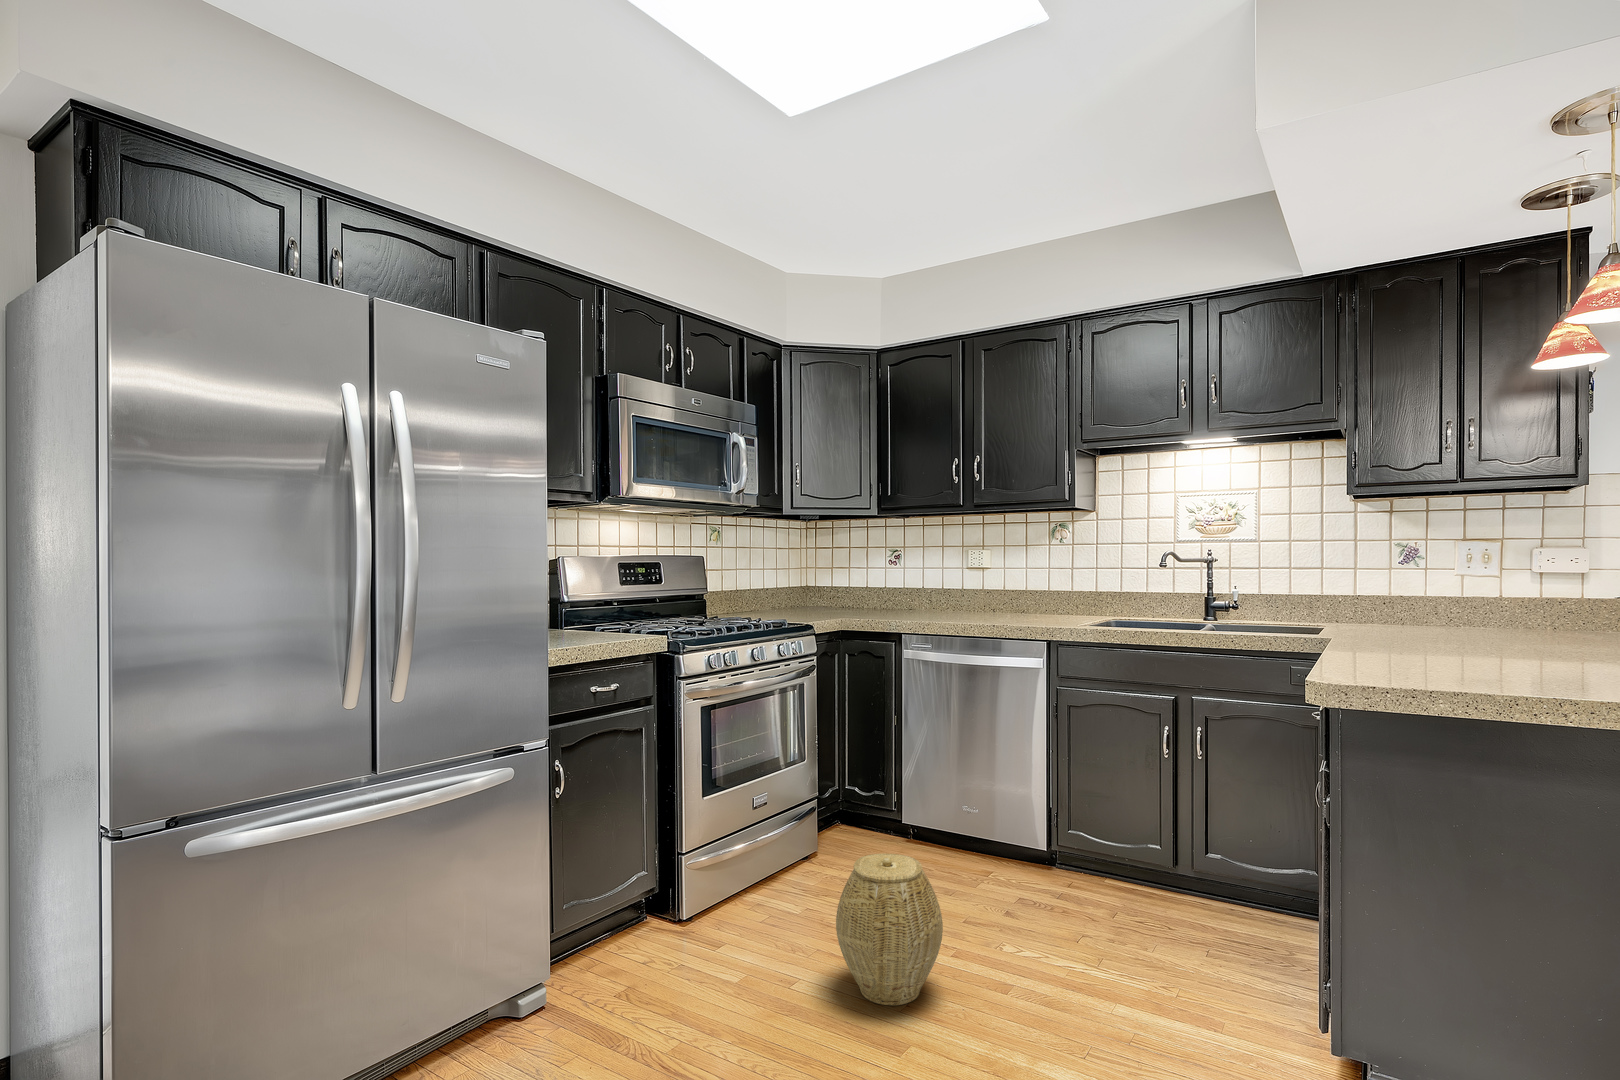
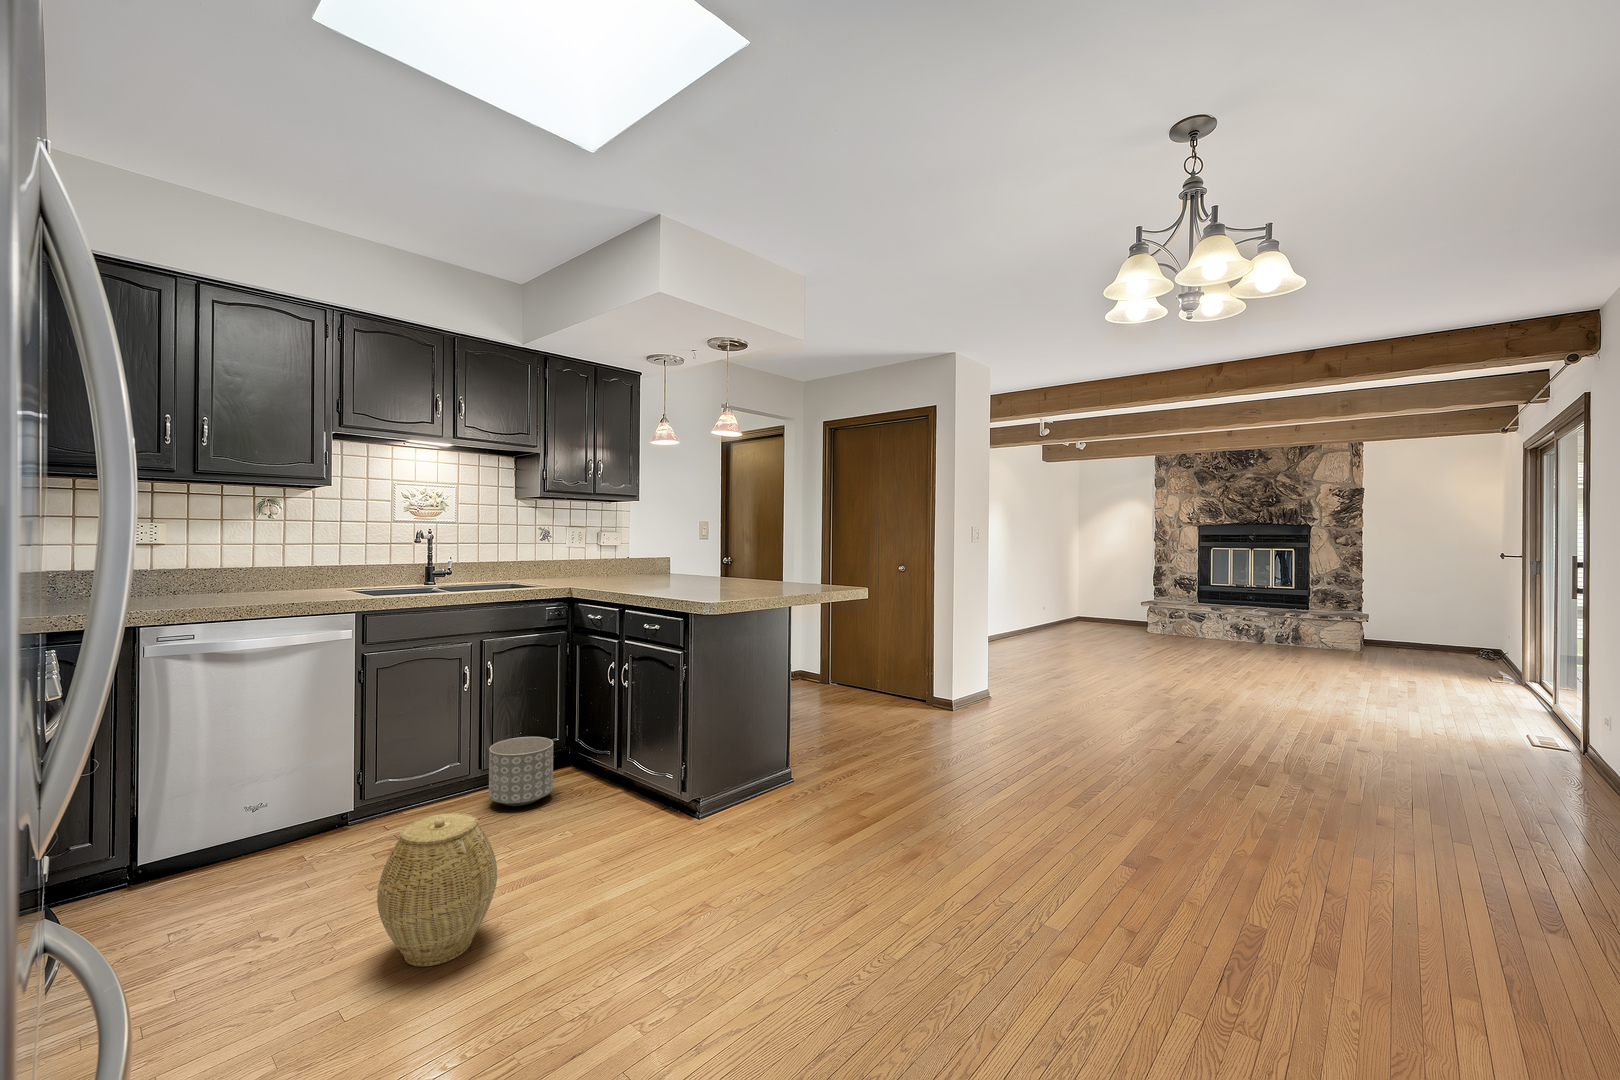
planter: none [1164,838,1255,937] -> present [489,737,553,806]

